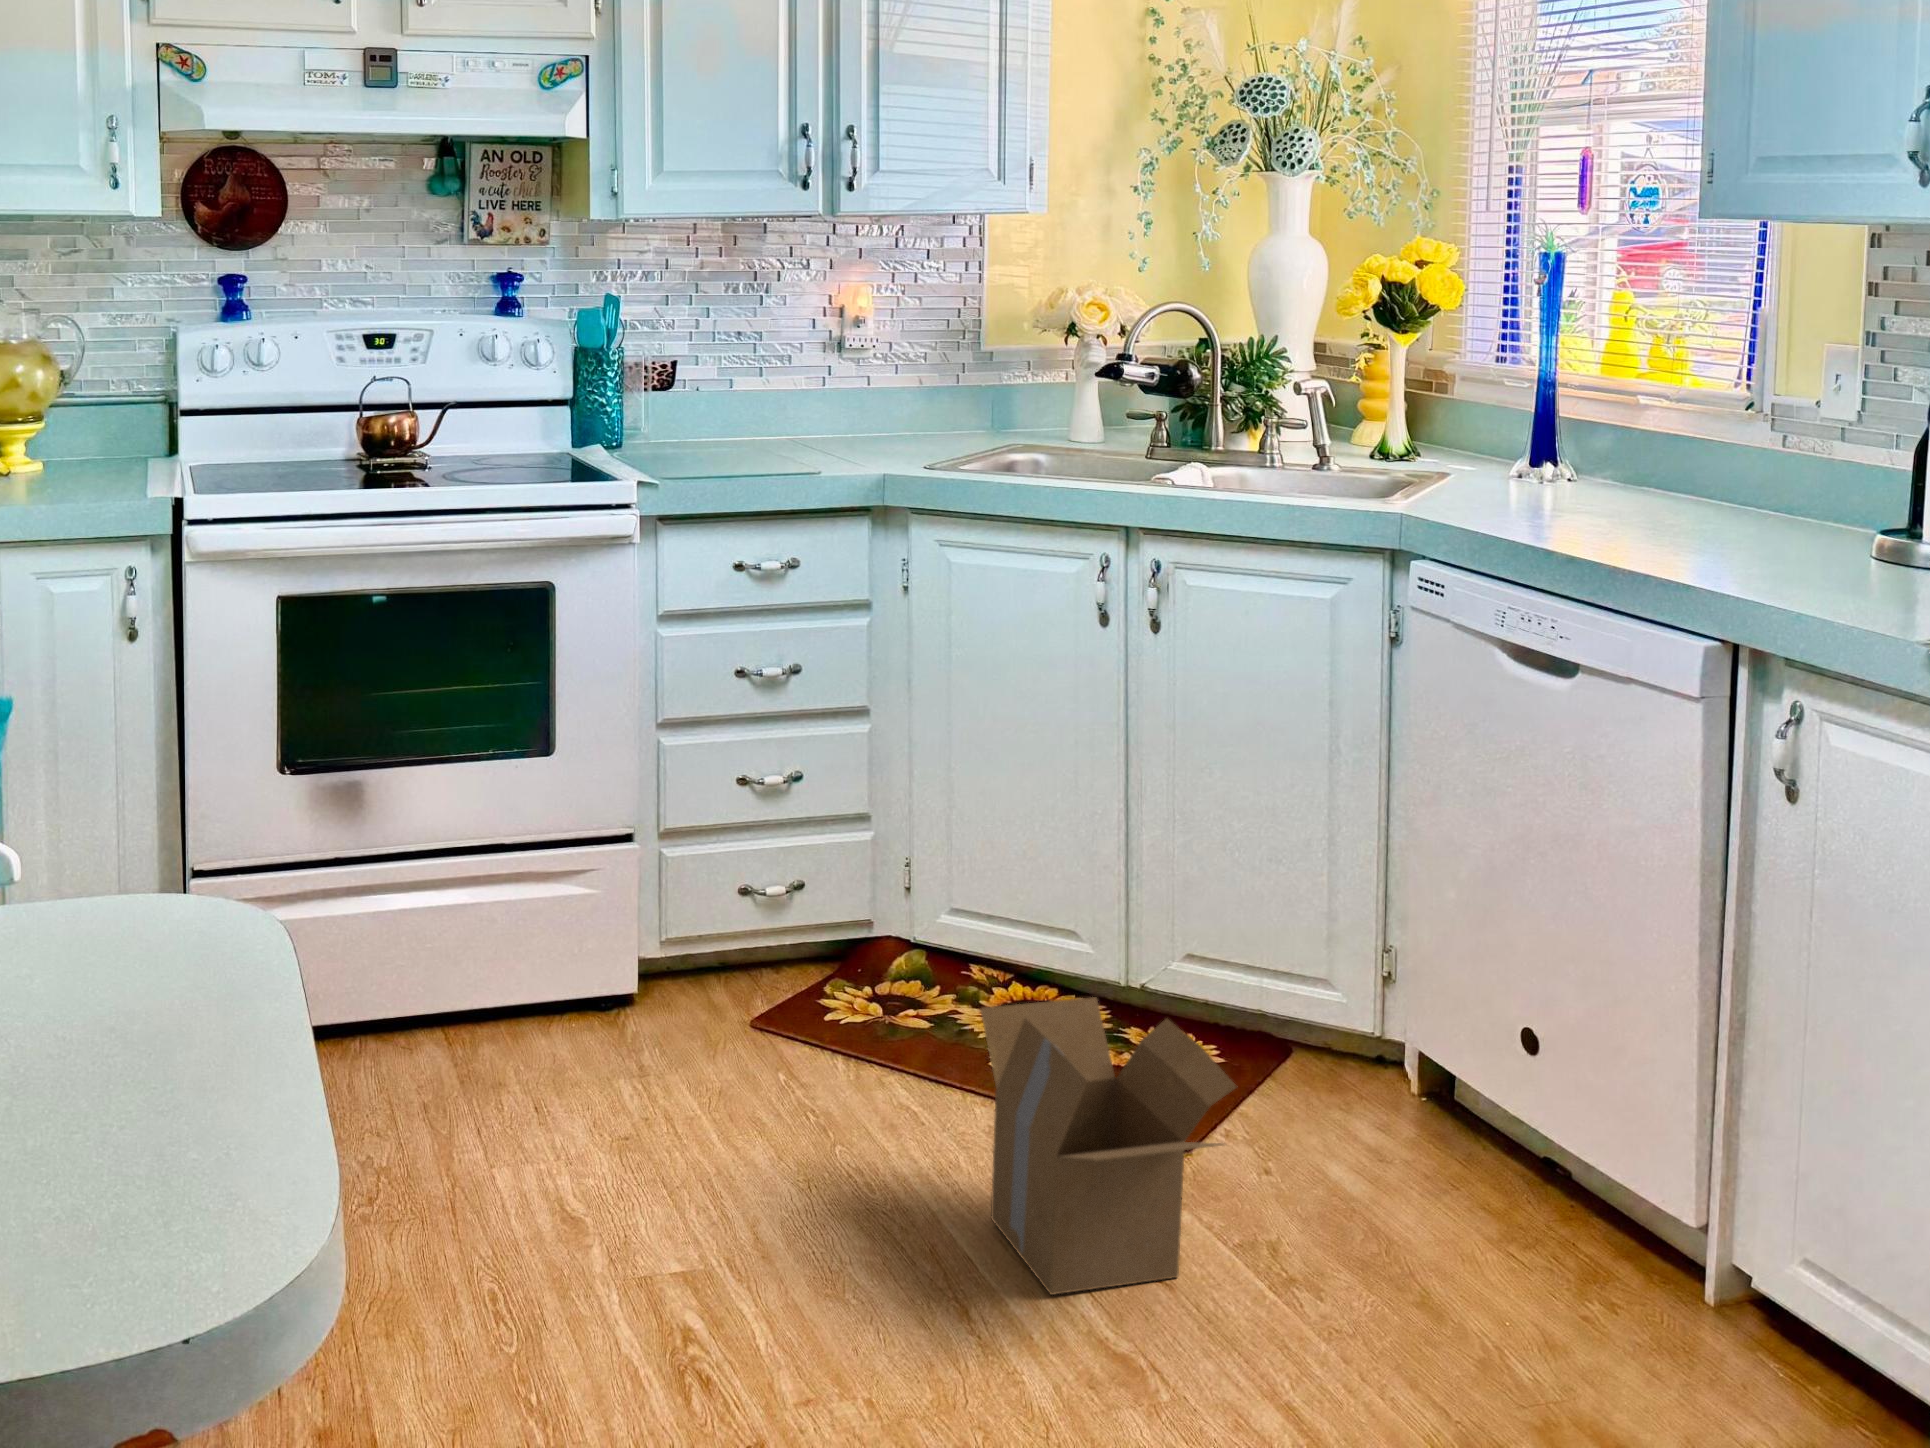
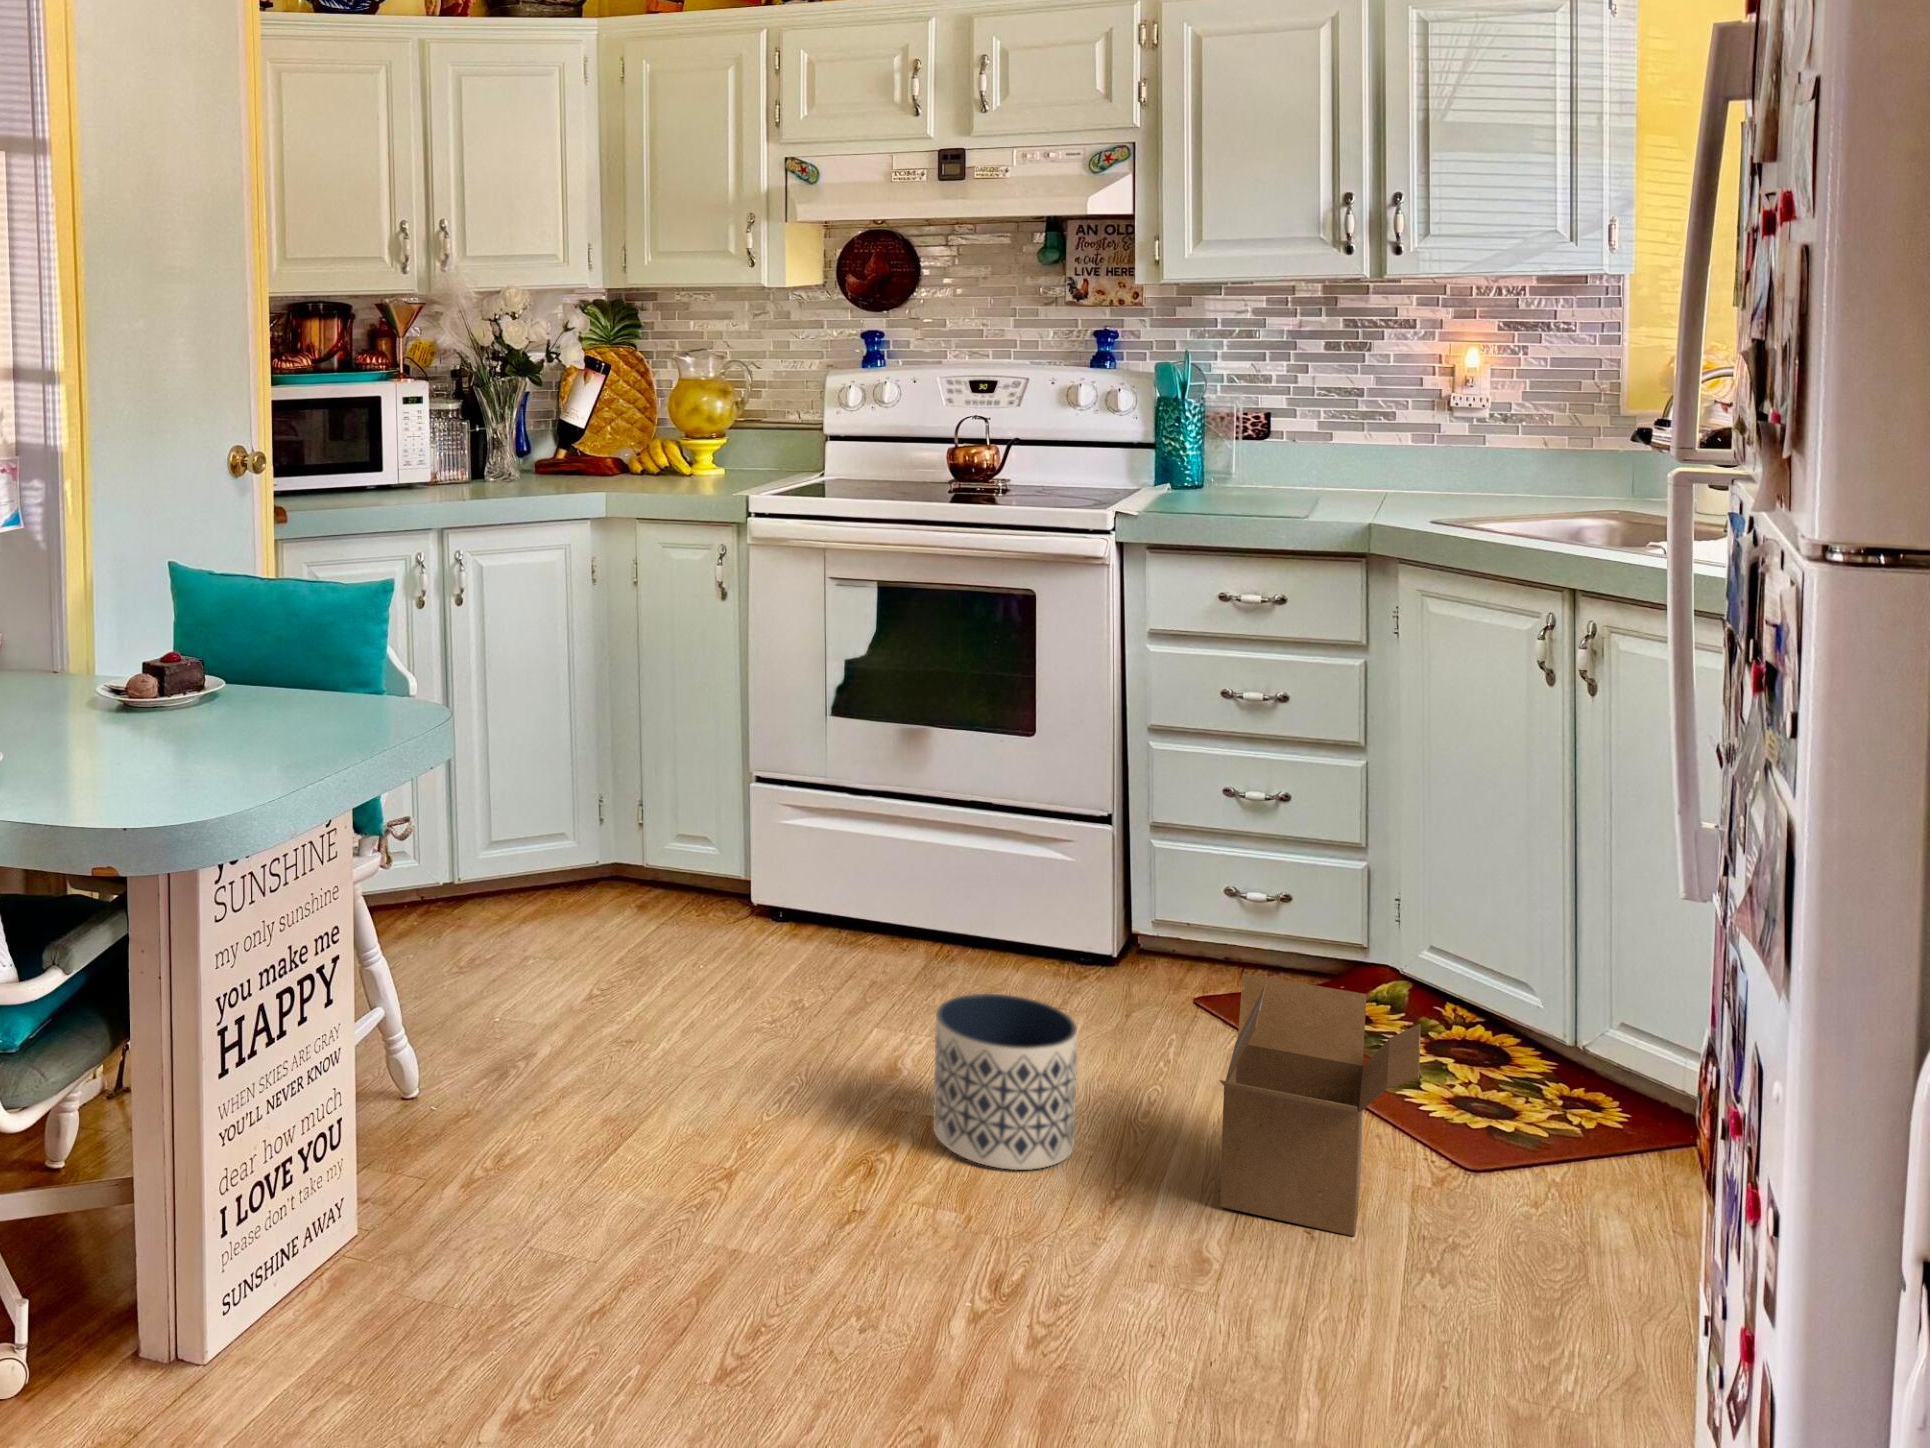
planter: none [694,1107,869,1345] -> present [933,994,1077,1170]

